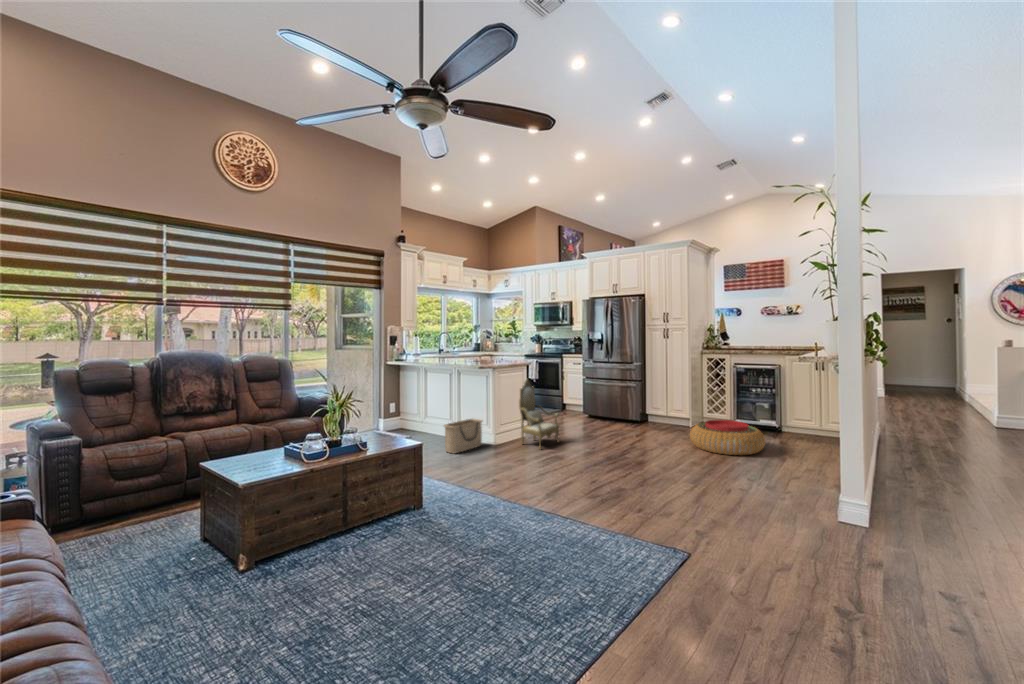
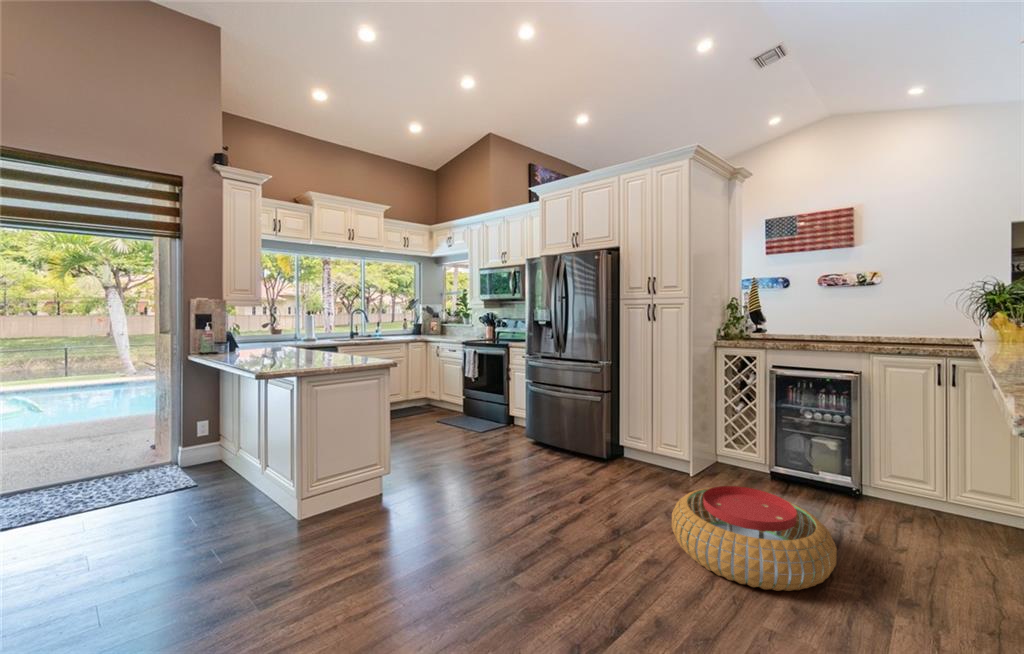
armchair: present [519,379,559,449] -> none [329,361,432,535]
basket: present [444,418,482,454] -> none [195,463,288,539]

